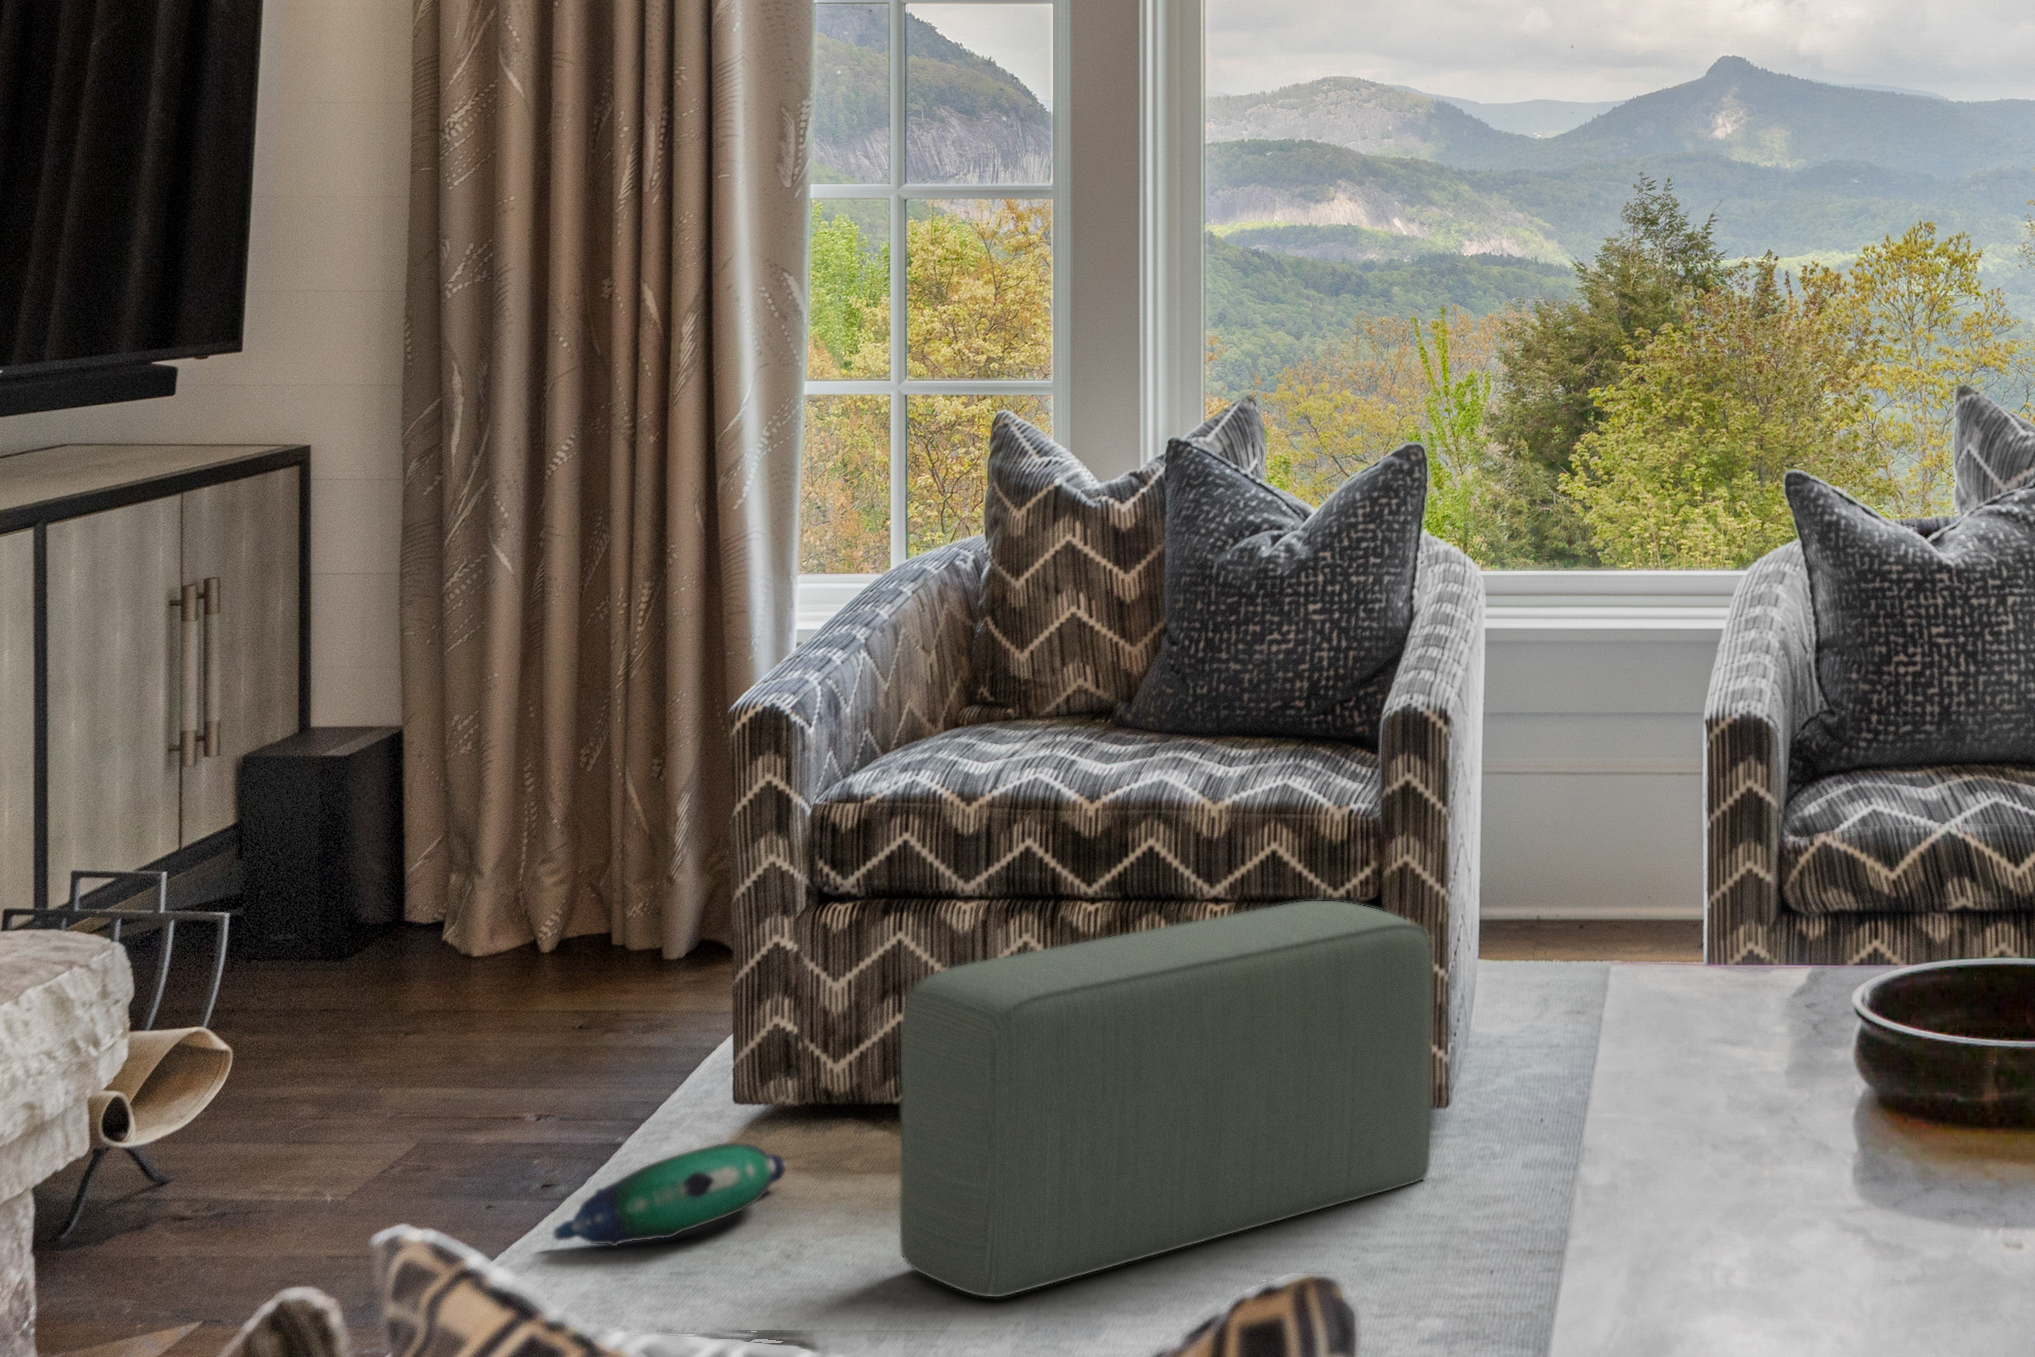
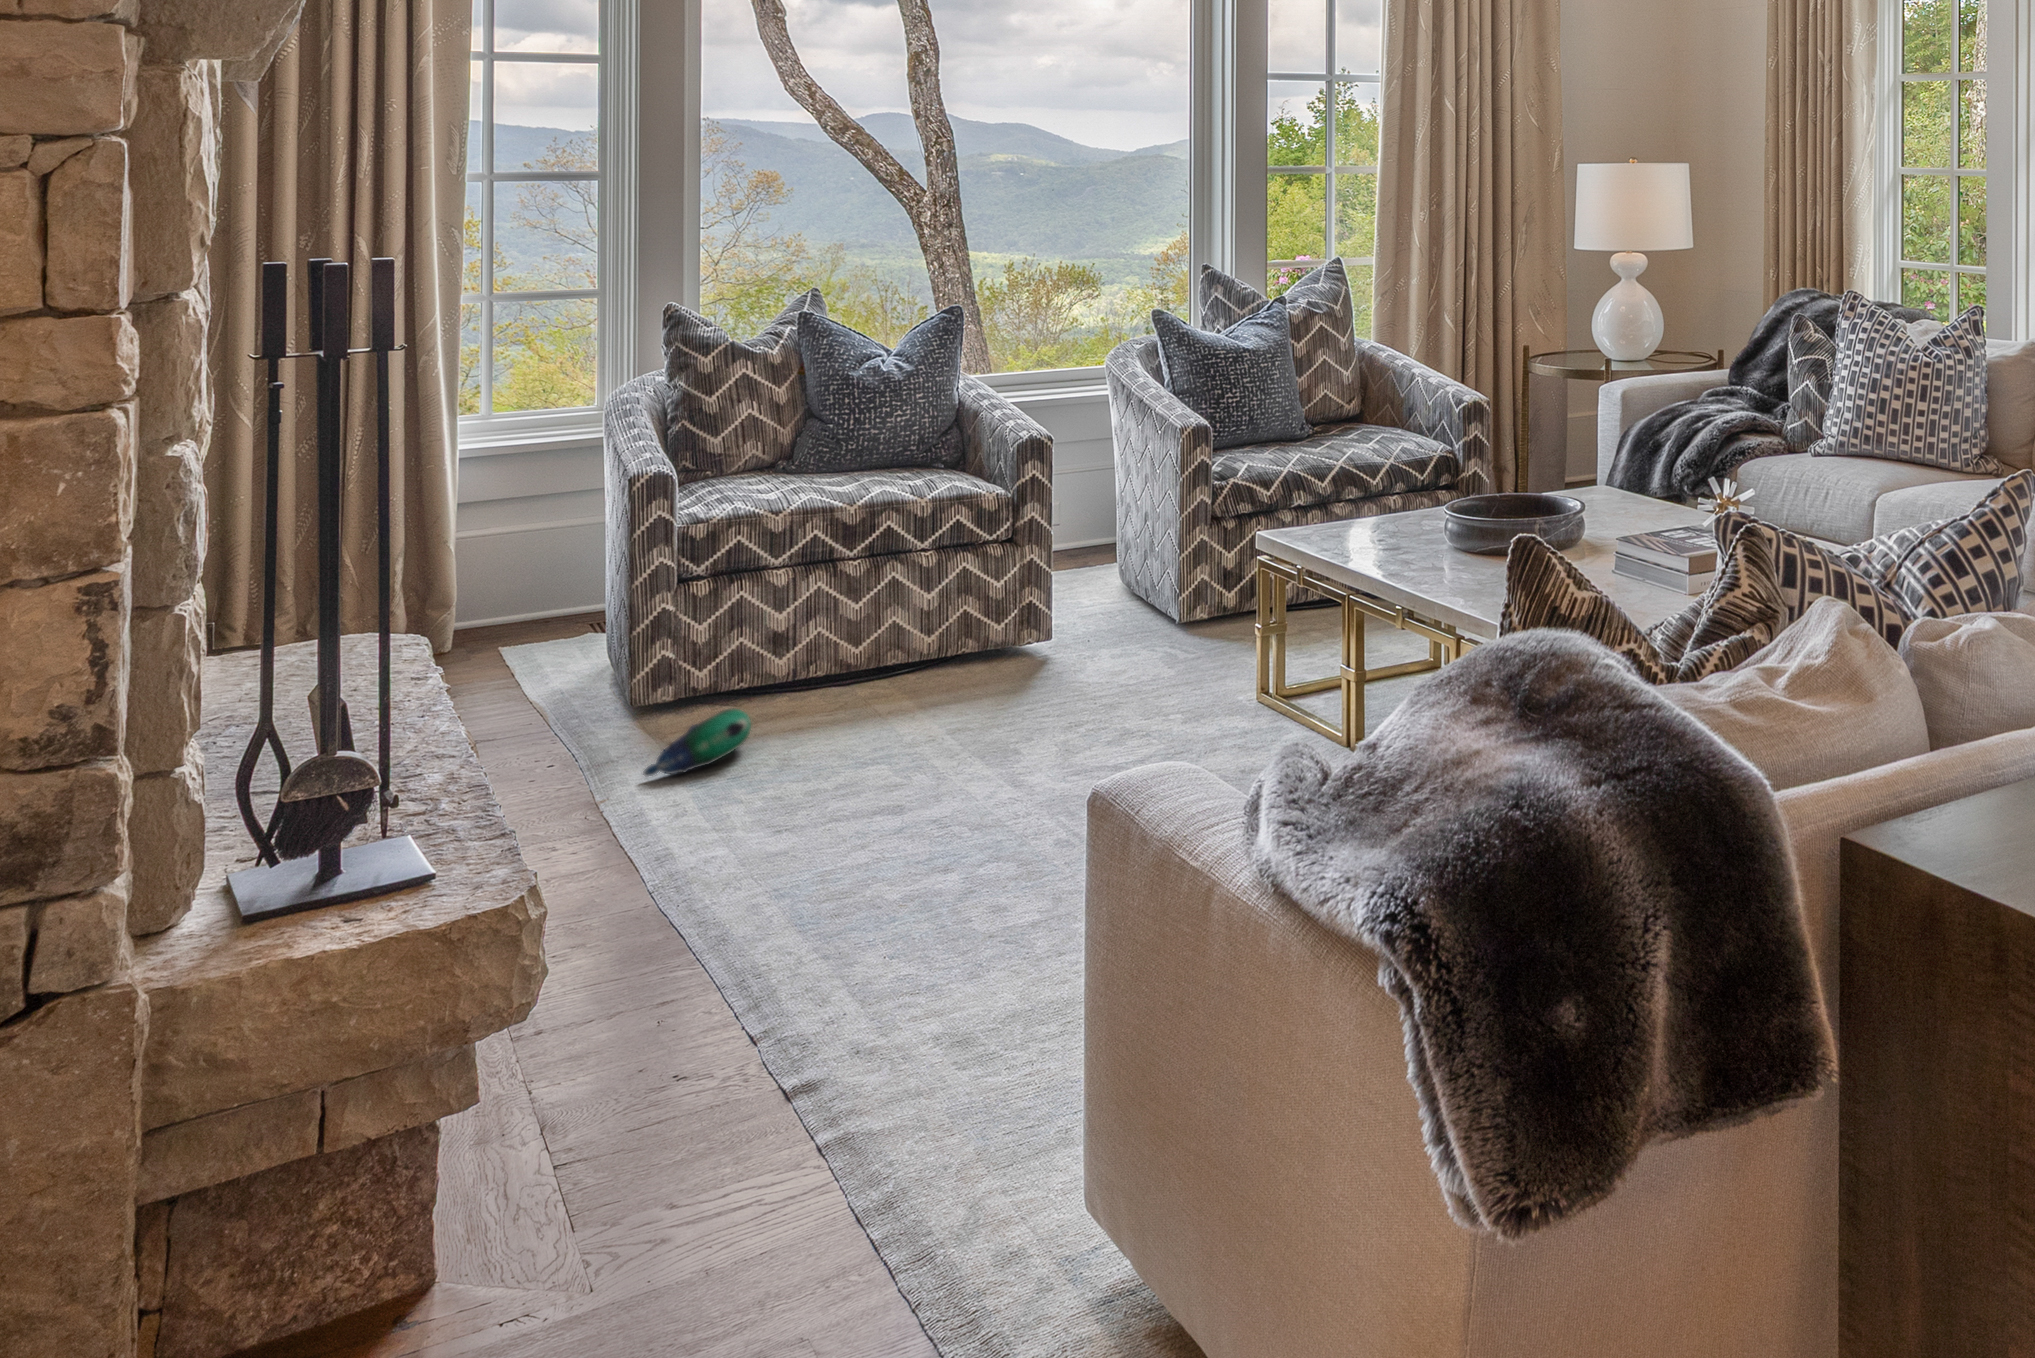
pouf: present [900,901,1434,1297] -> none [879,537,1086,746]

